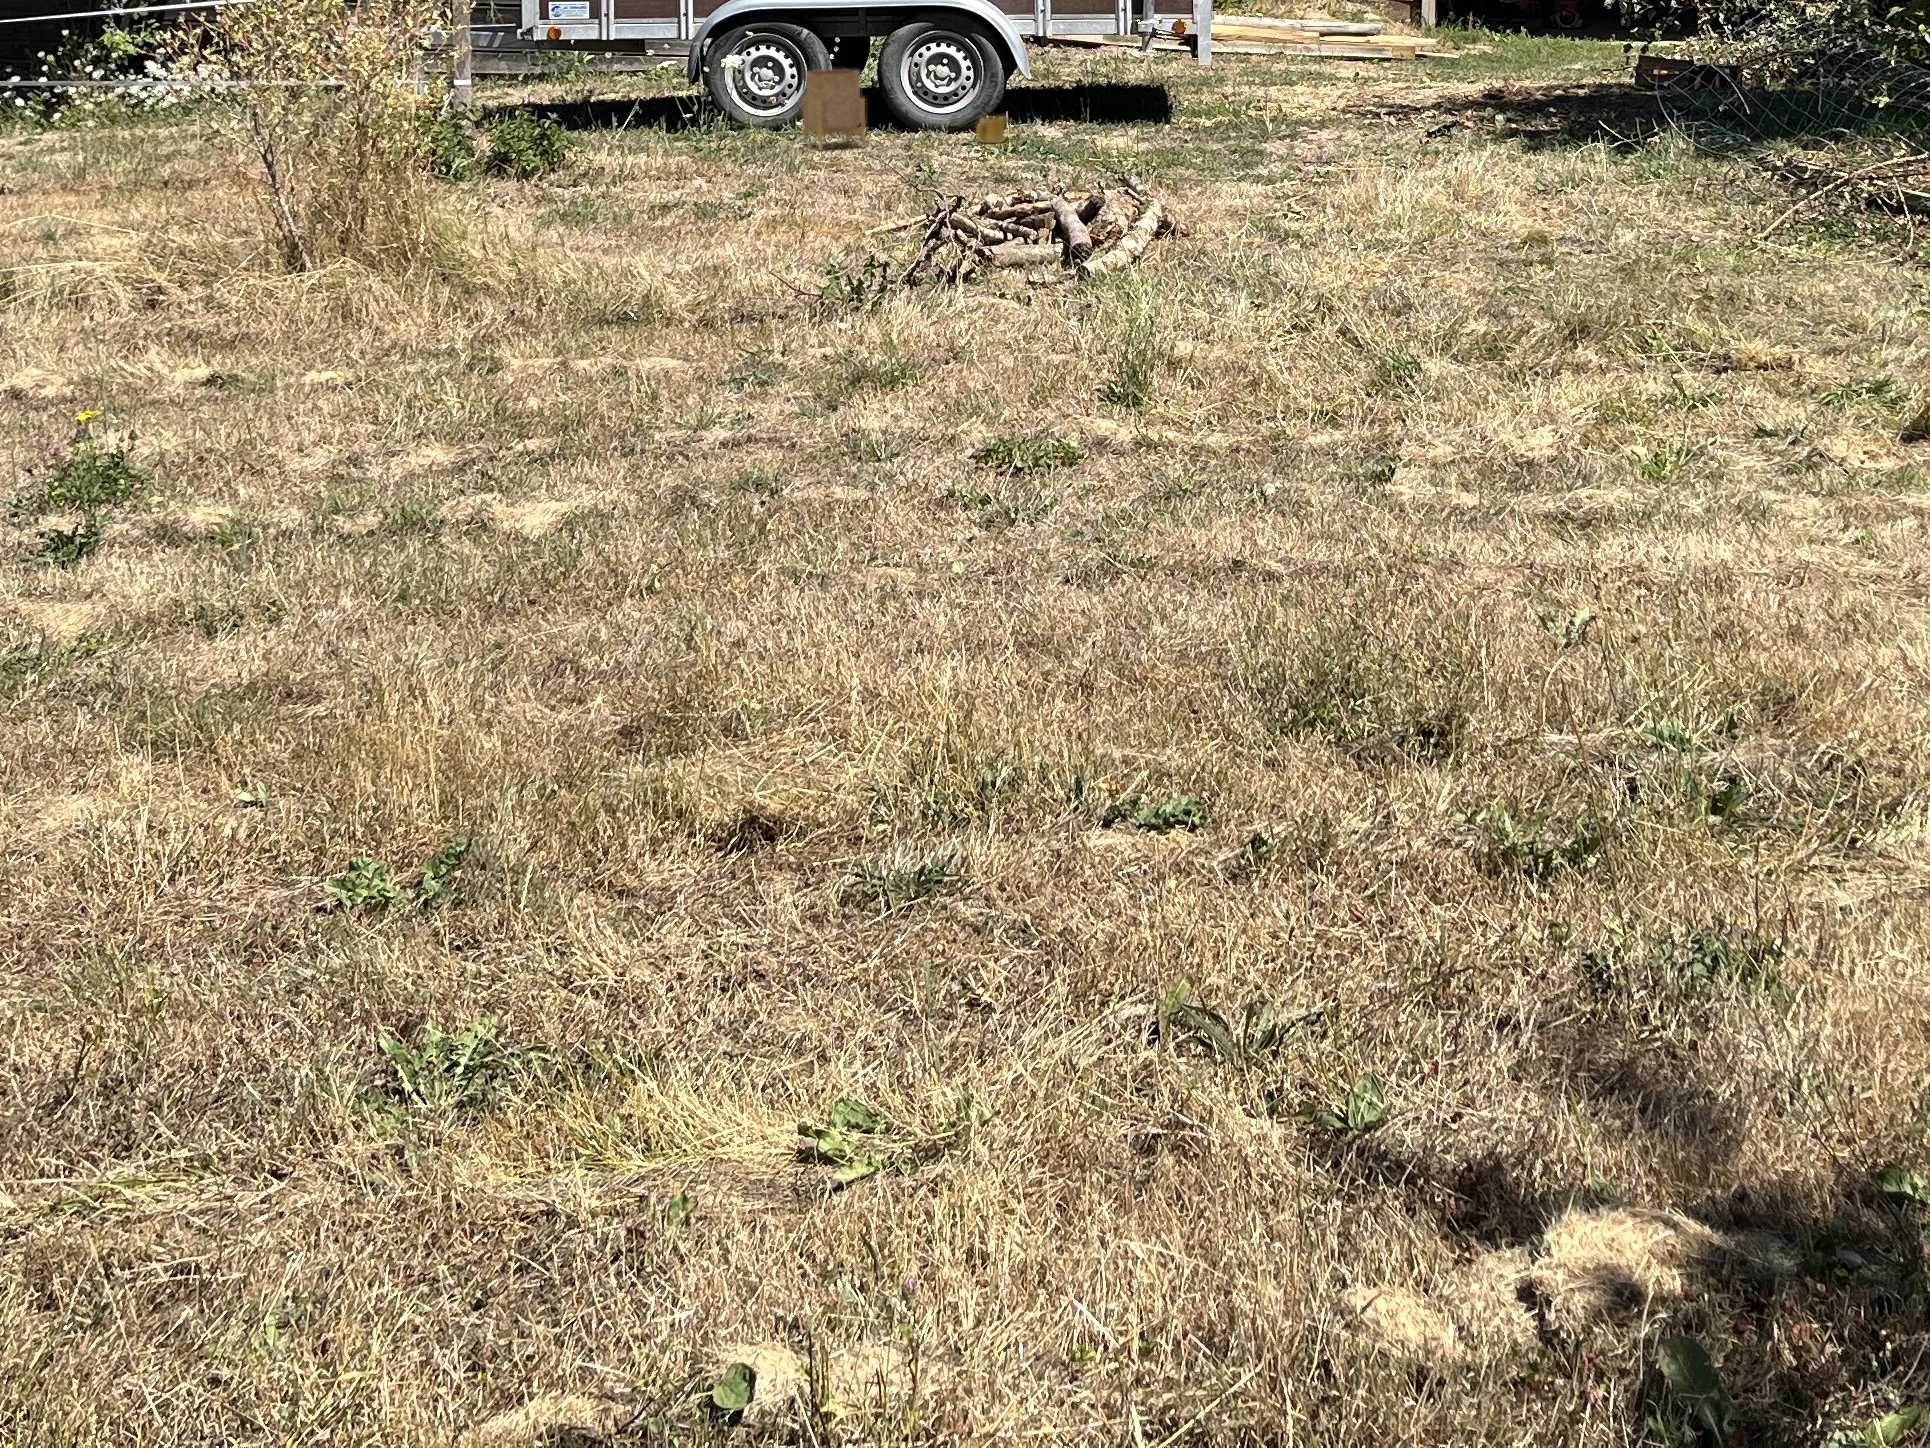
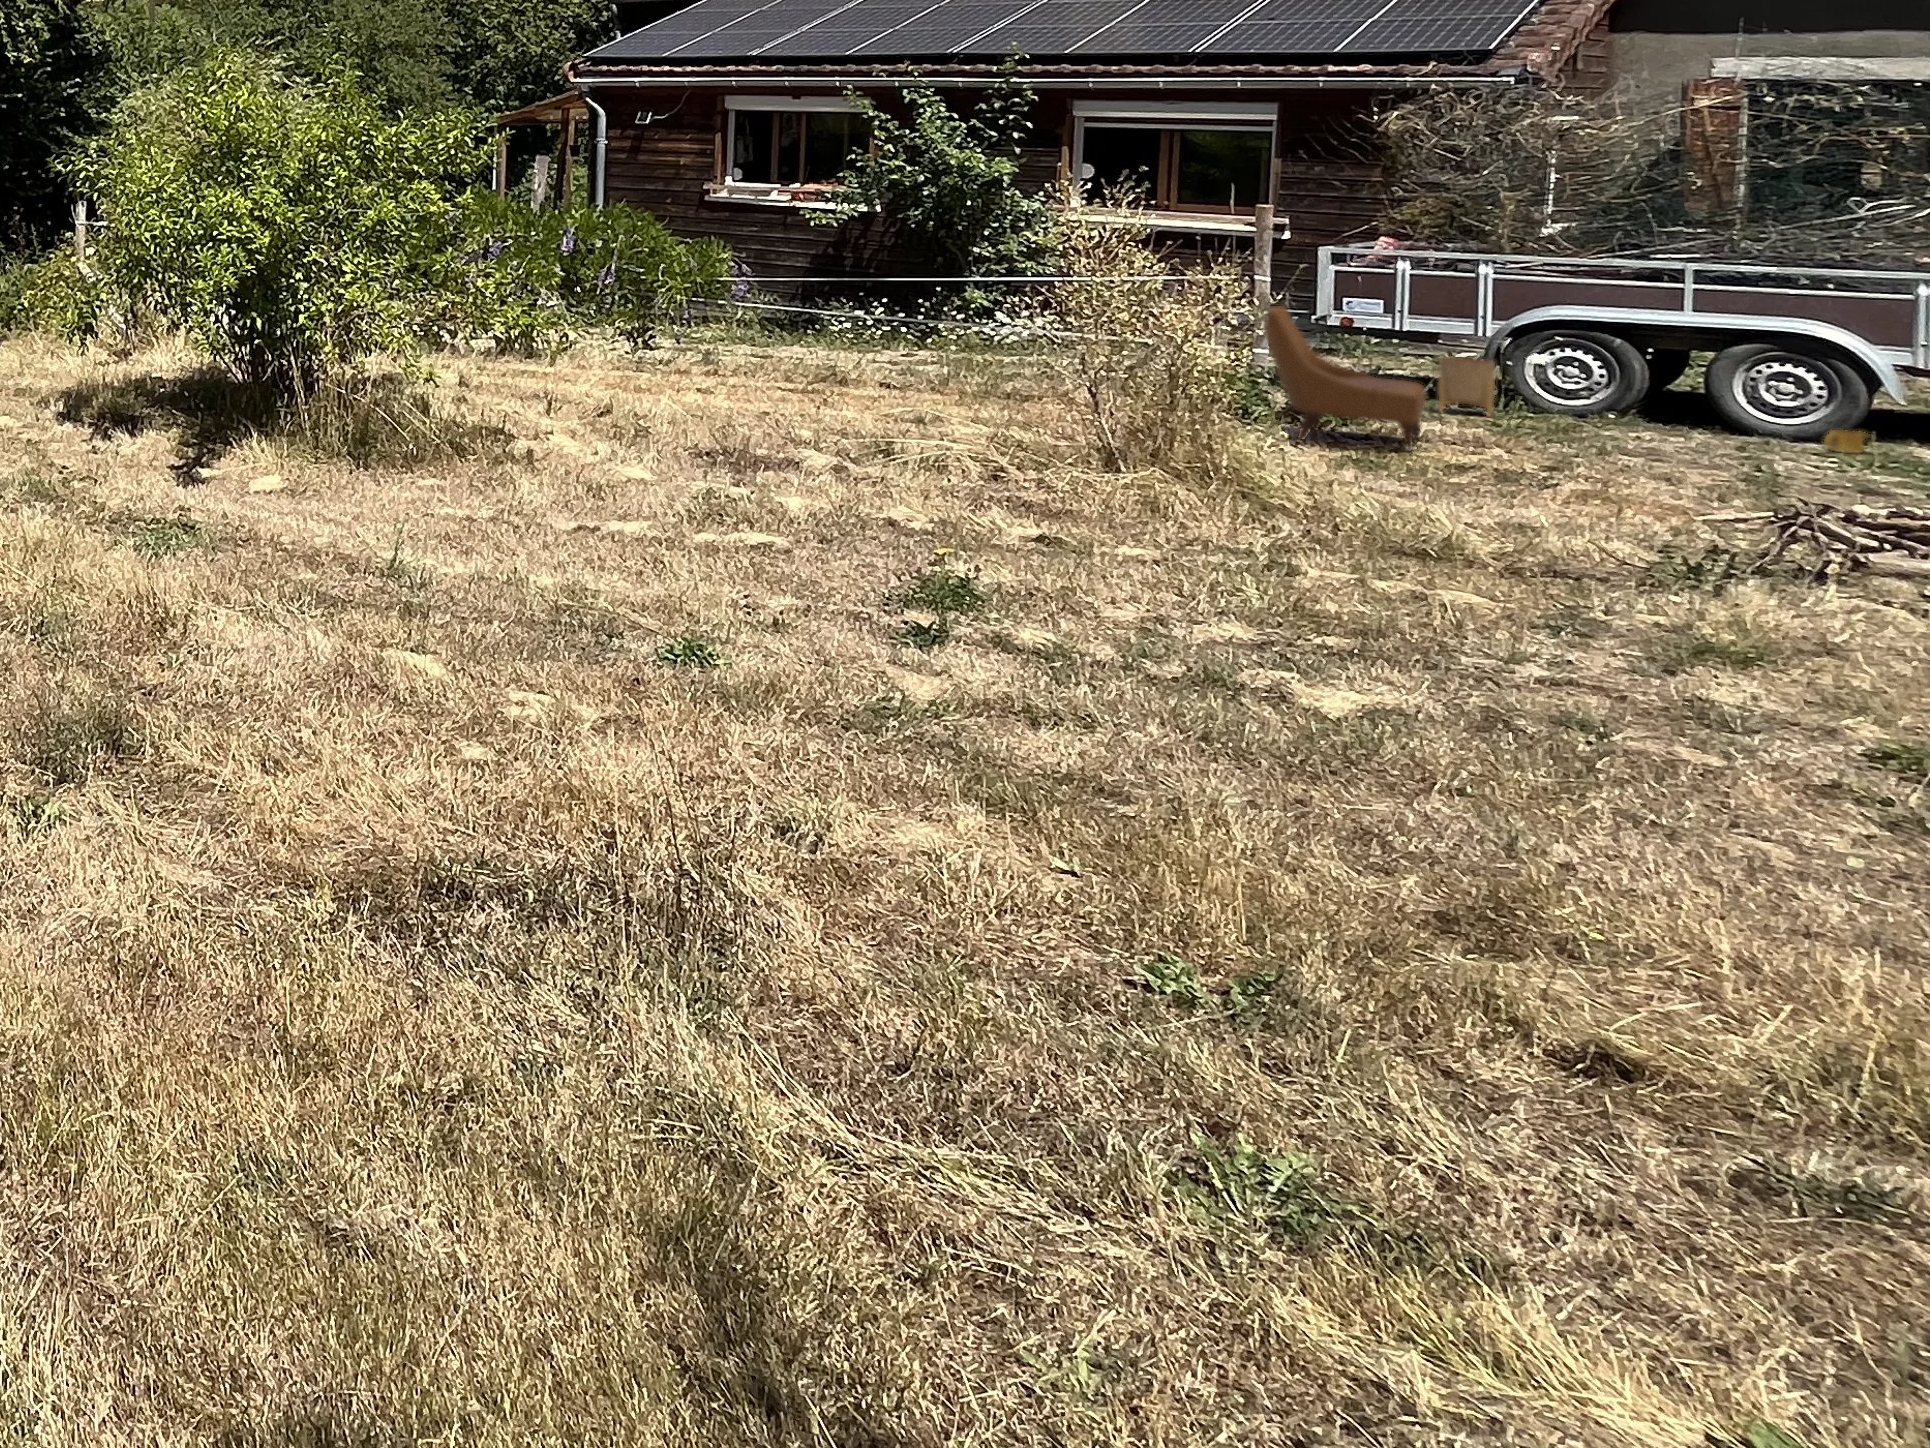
chair: none [457,16,635,209] -> present [1265,306,1426,451]
planter: present [802,69,866,150] -> present [1438,357,1495,417]

